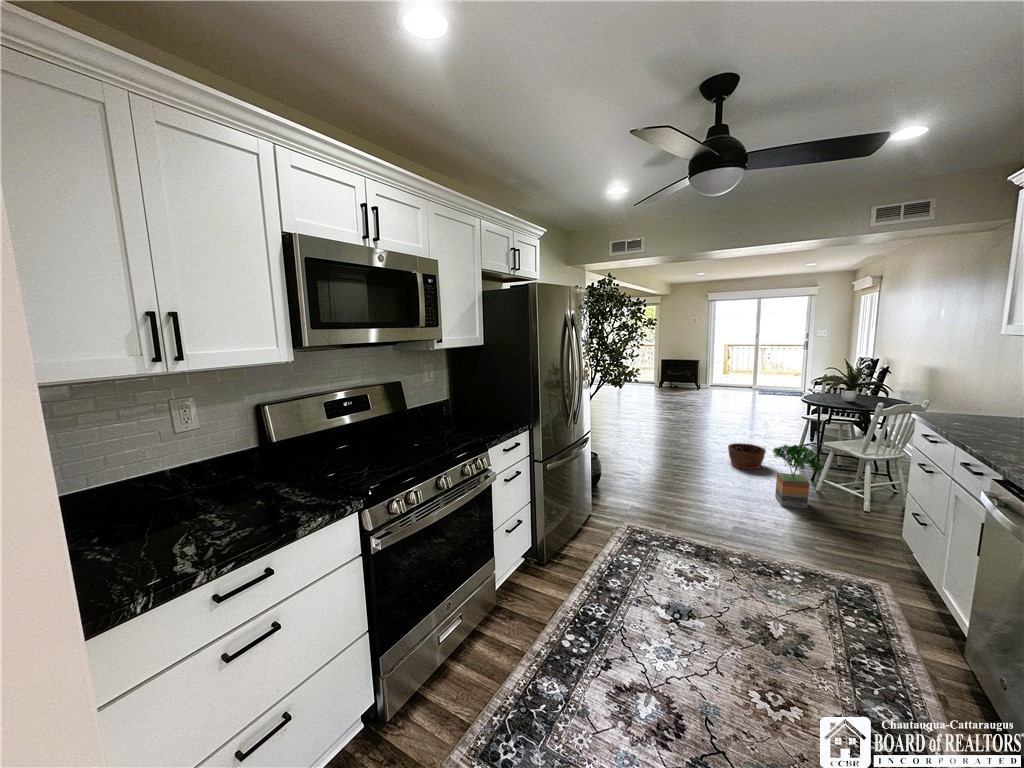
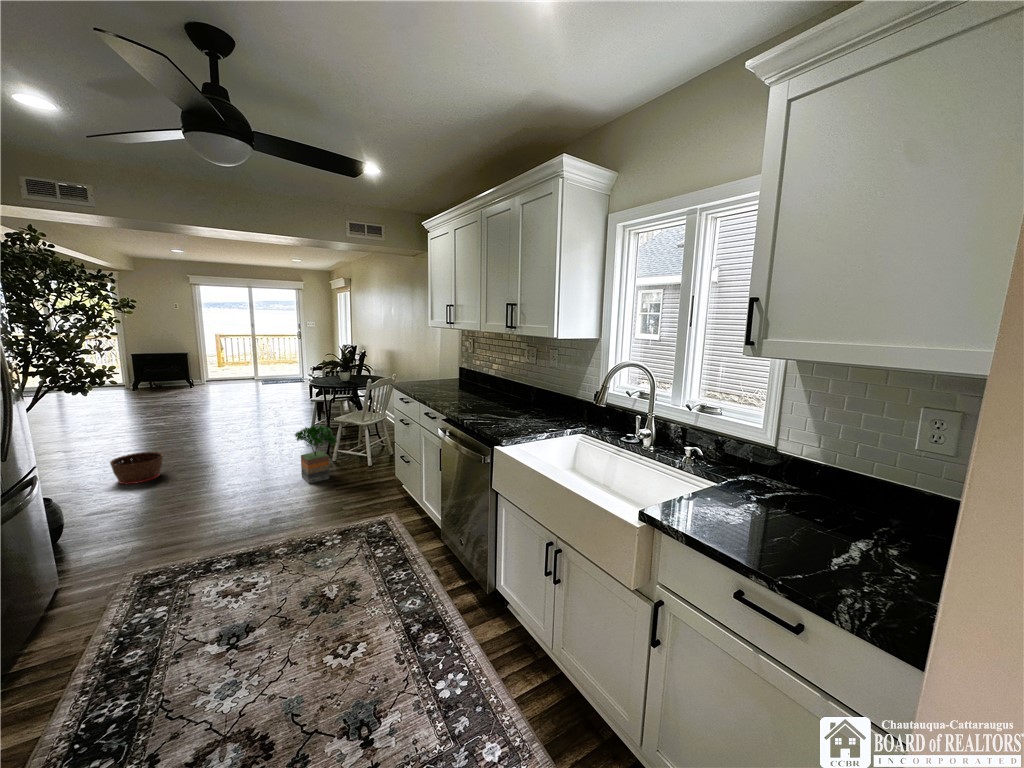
basket: present [728,443,766,469] -> present [110,452,163,484]

